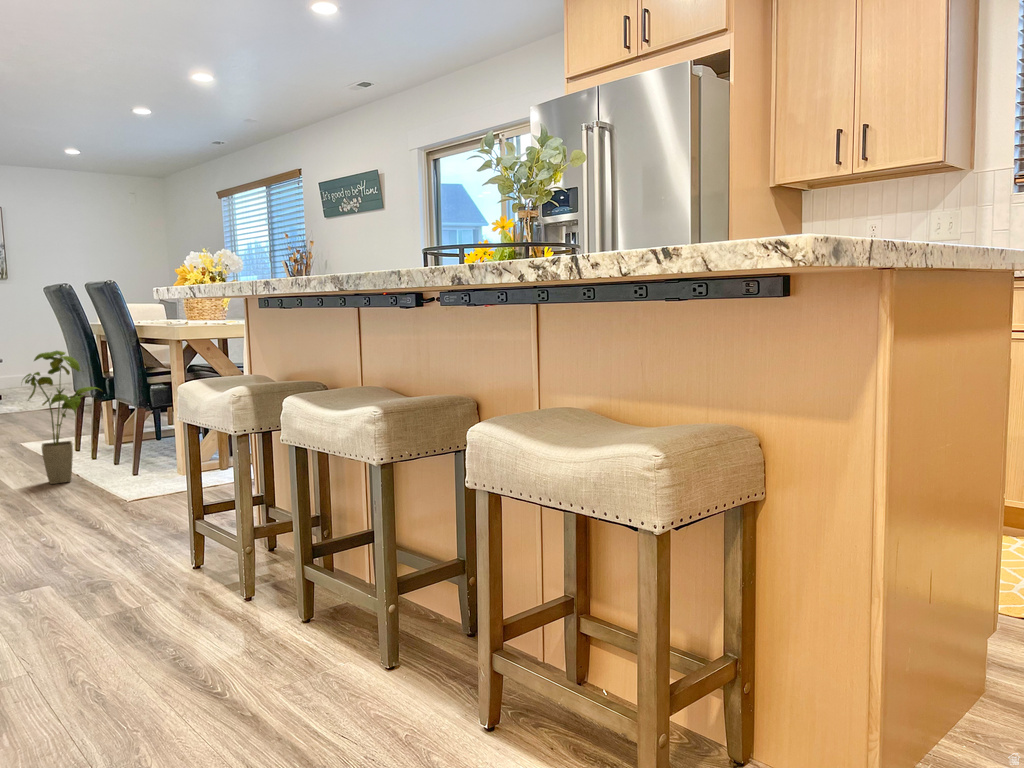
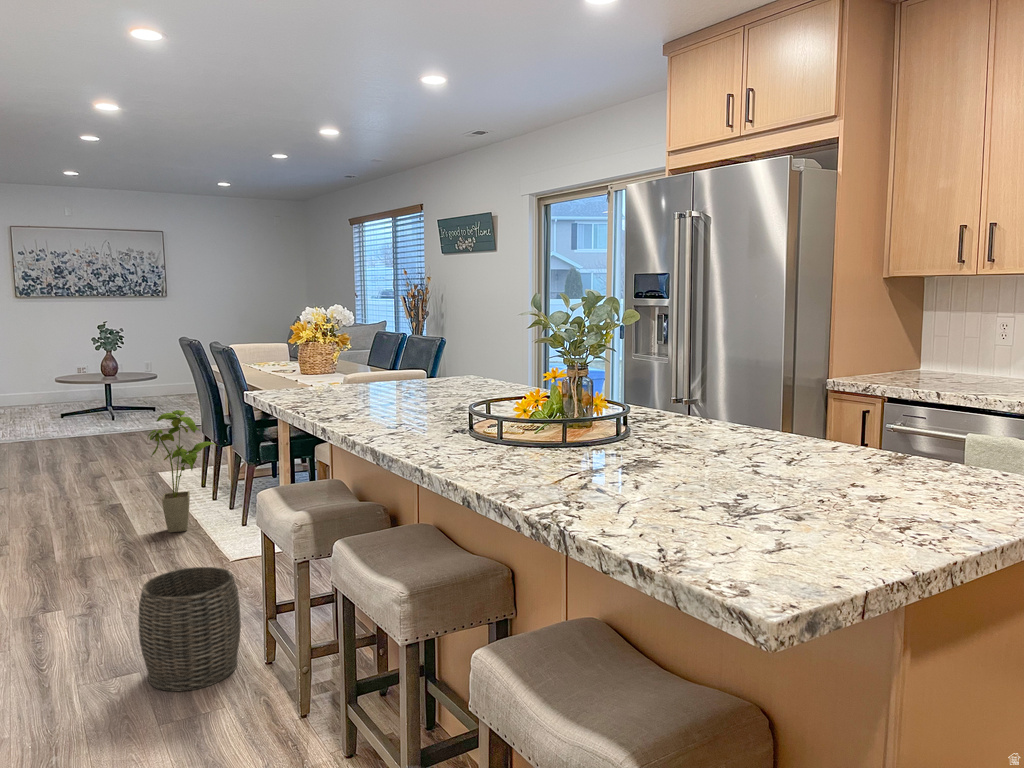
woven basket: none [49,472,163,596] -> present [139,567,241,691]

